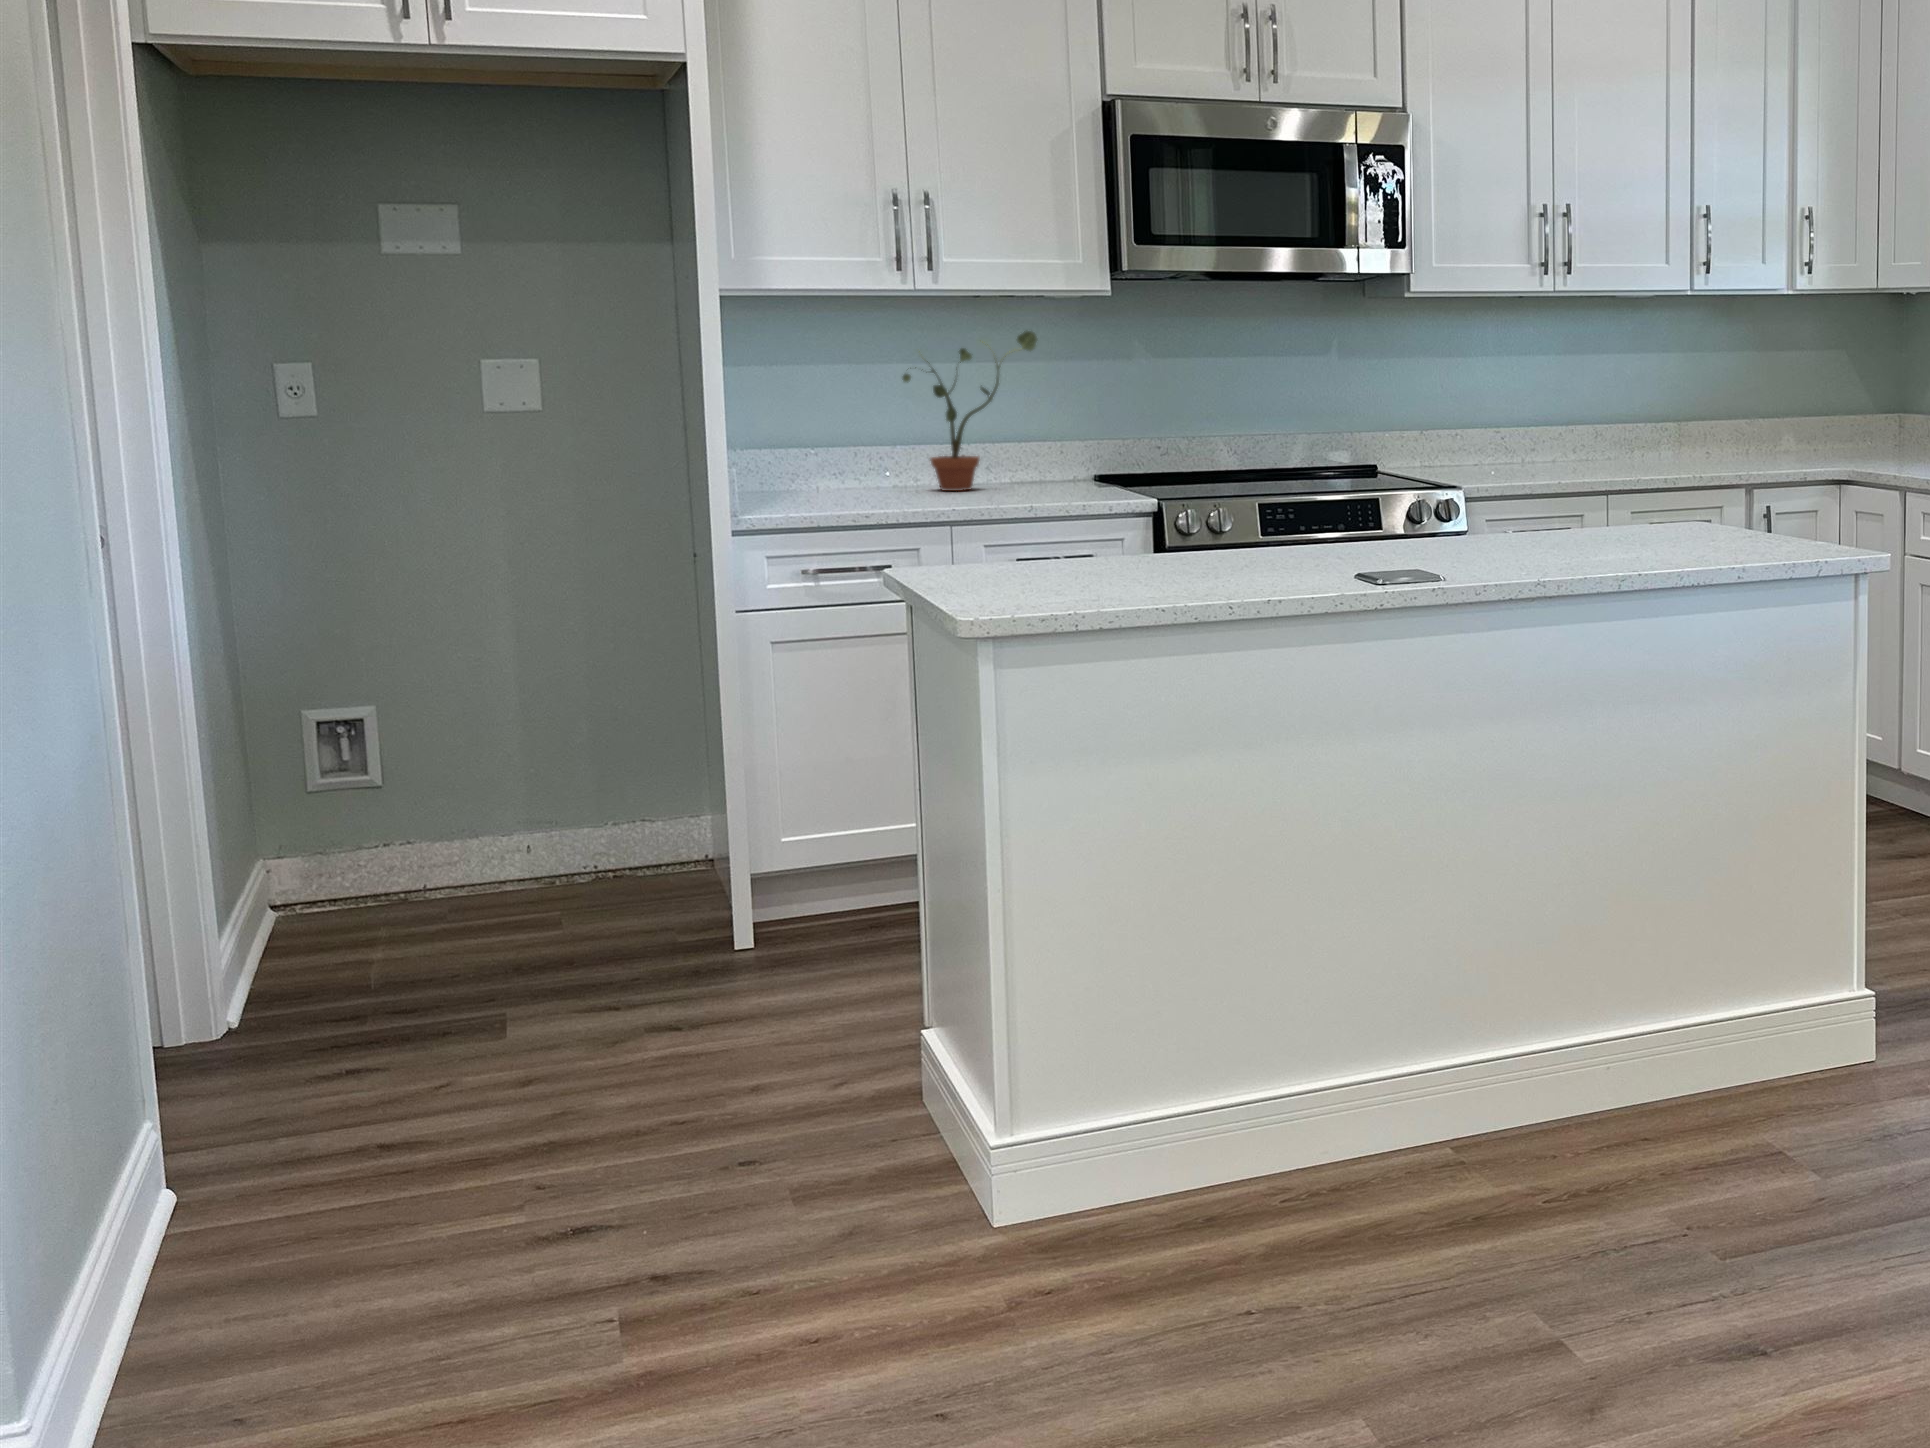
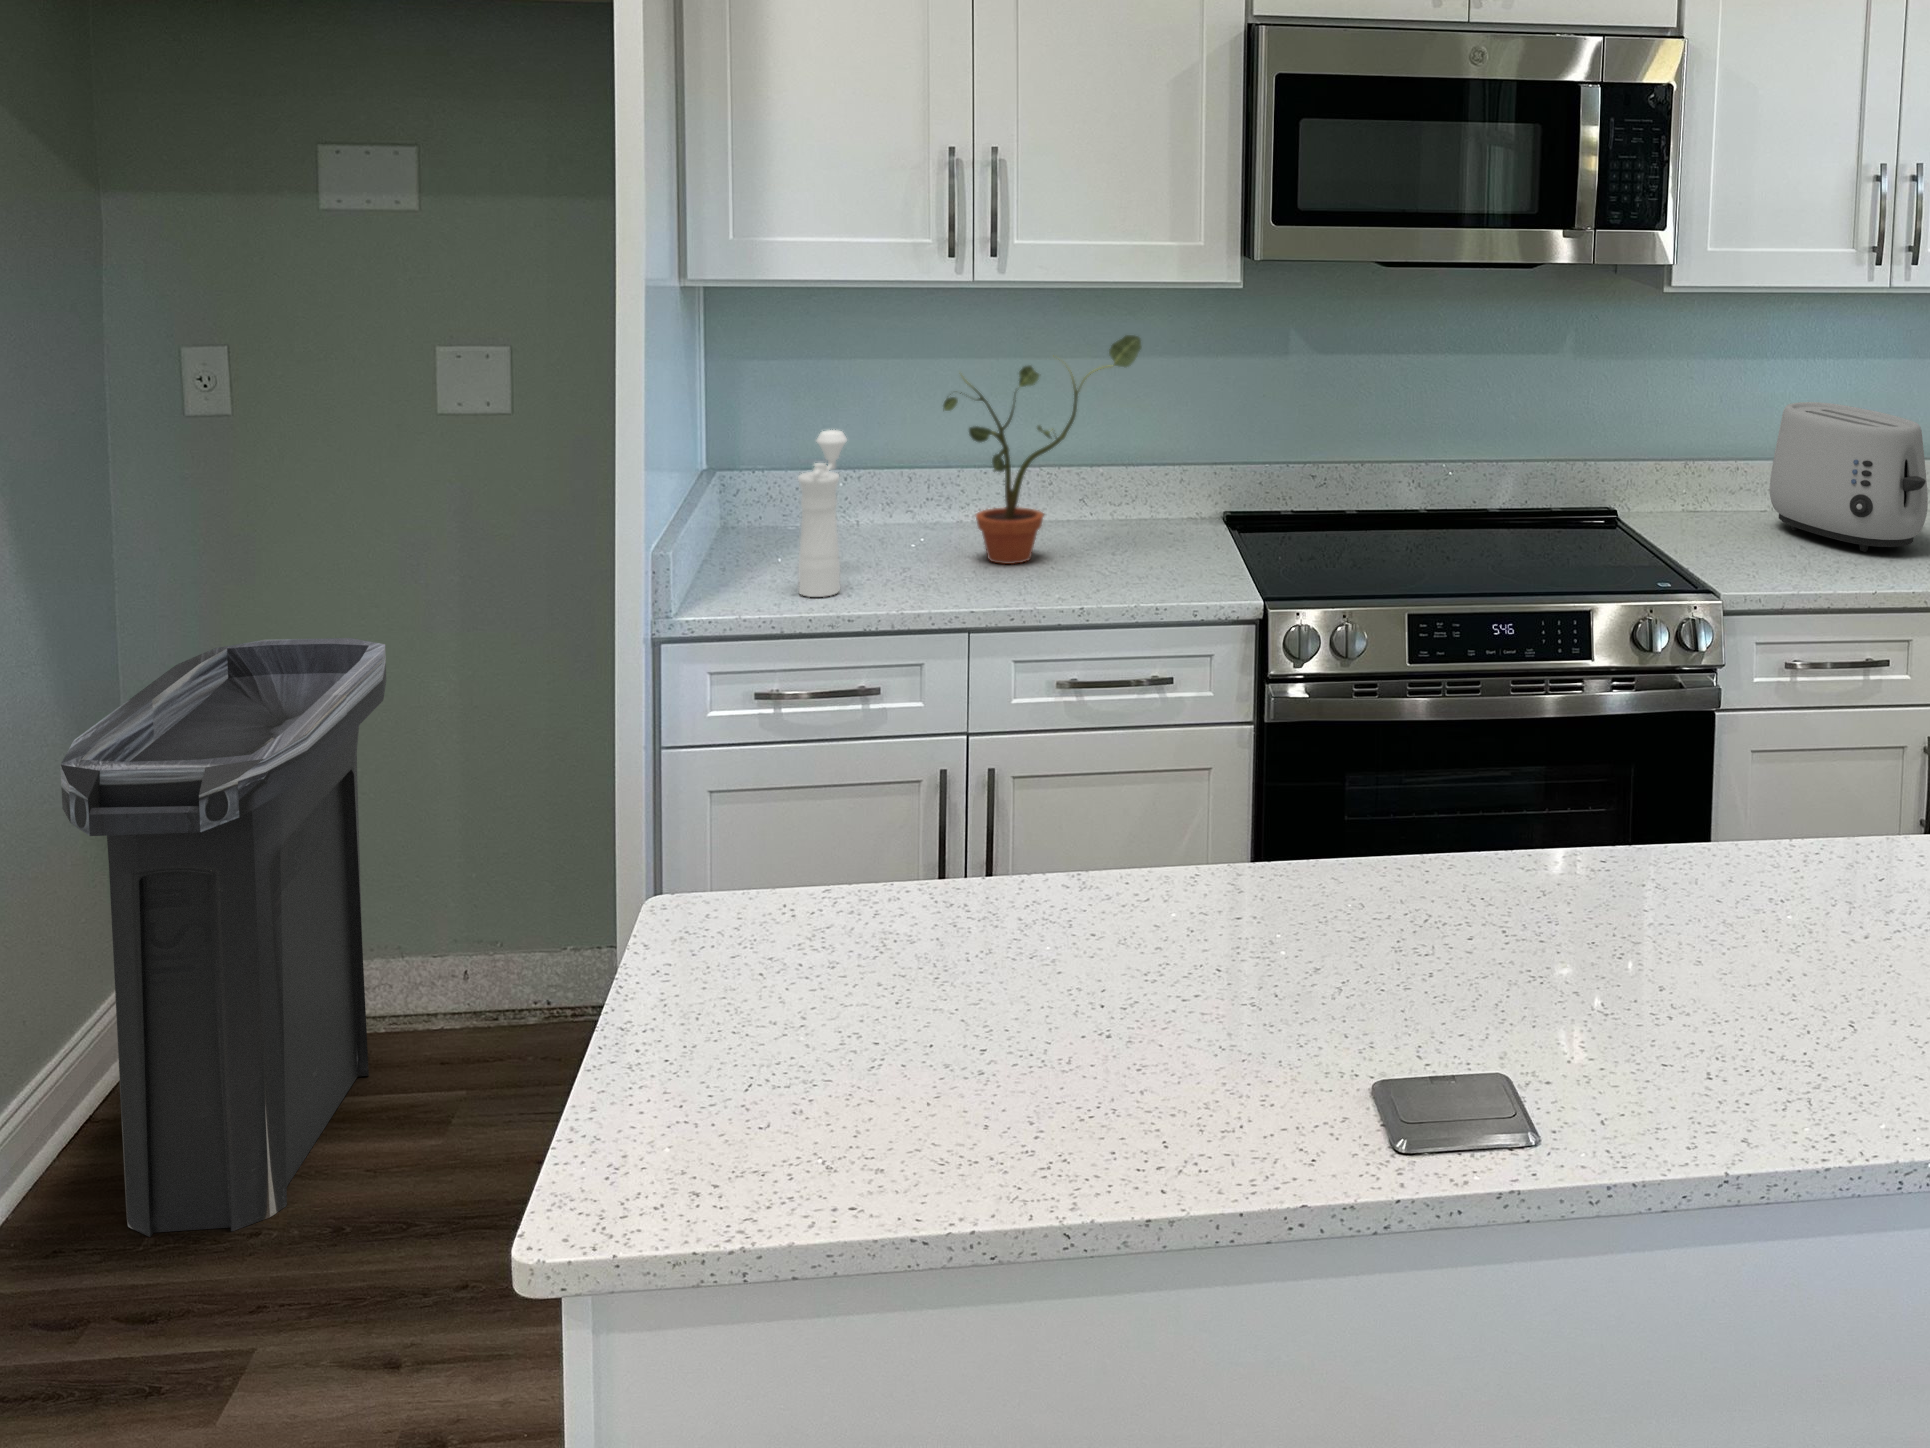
toaster: none [1477,378,1584,469] -> present [1770,402,1928,551]
pepper mill: none [818,394,852,503] -> present [798,430,847,597]
trash can: none [292,583,474,982] -> present [60,638,386,1237]

